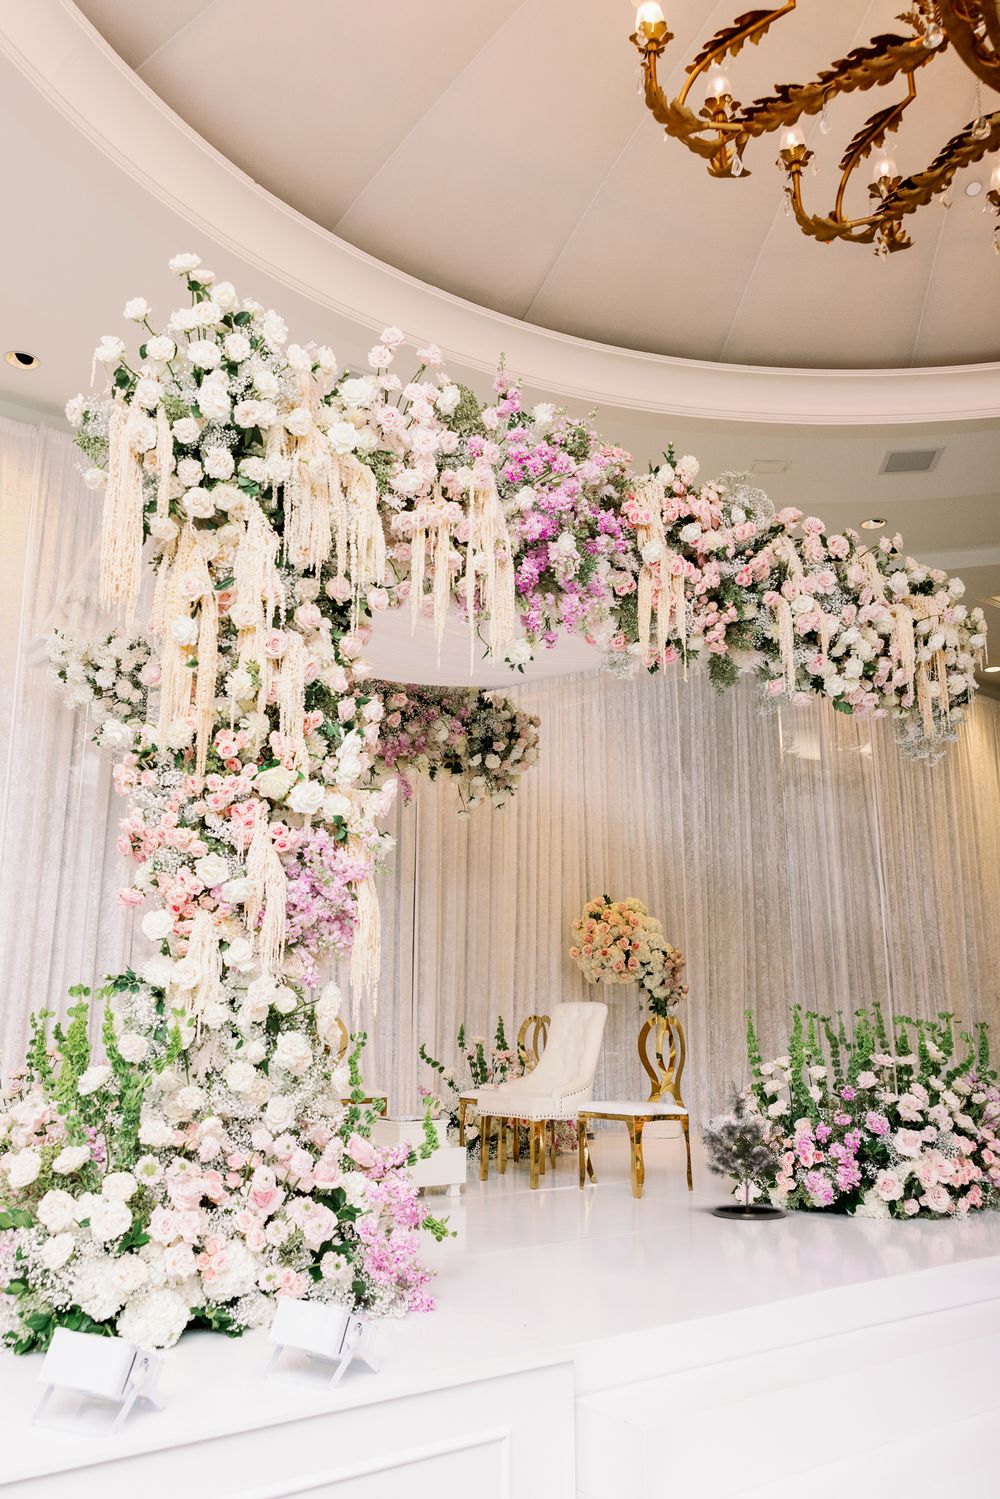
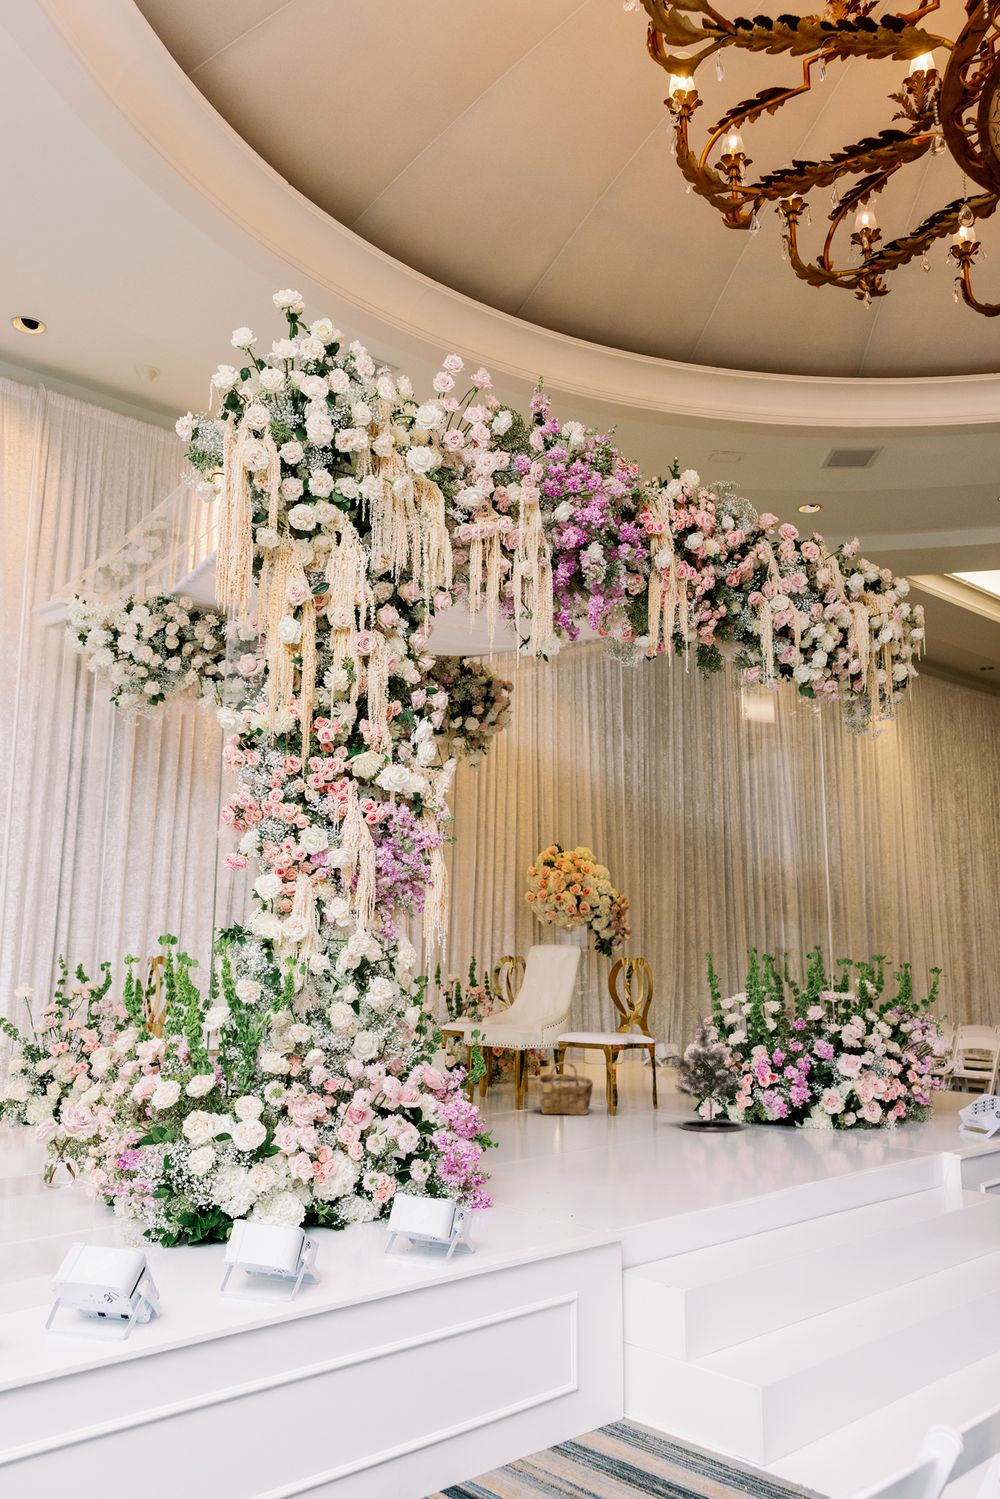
woven basket: none [558,1134,622,1196] -> present [537,1062,593,1115]

